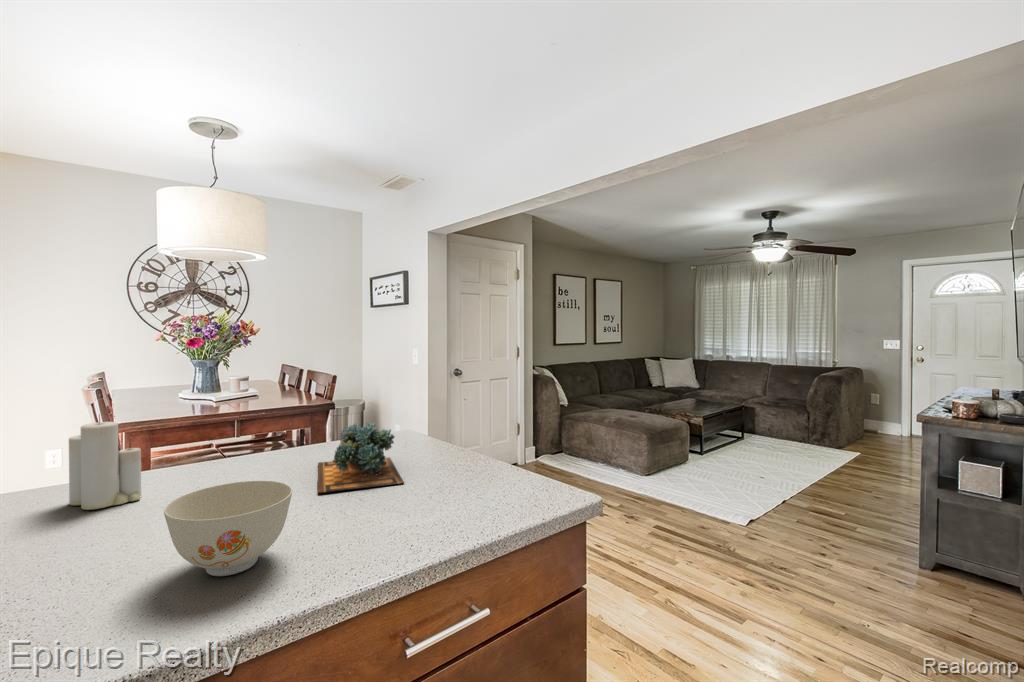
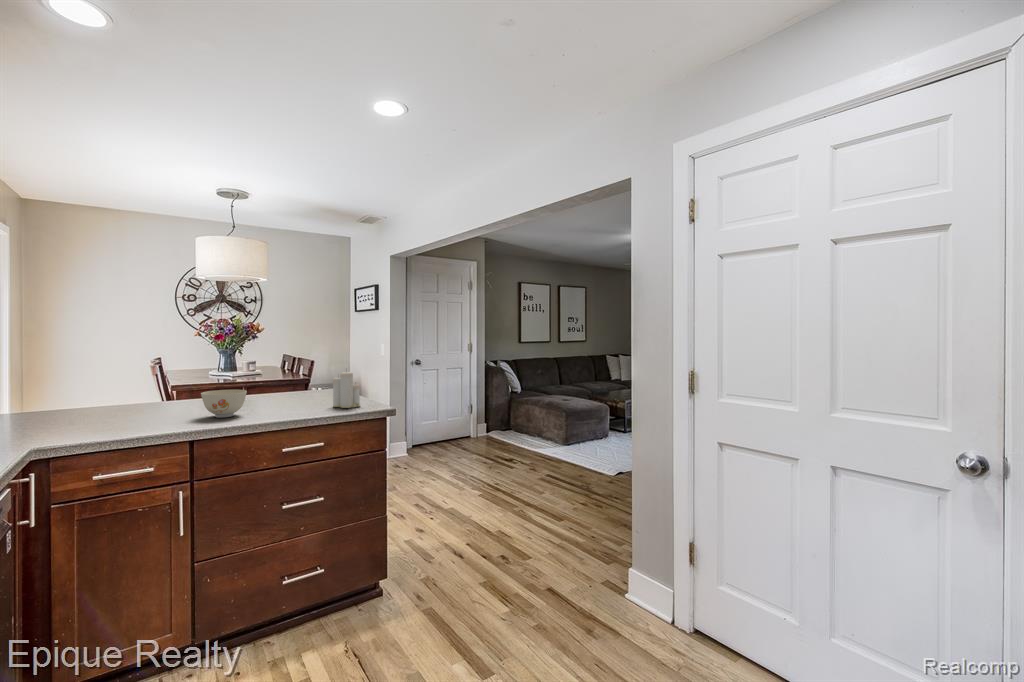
candle: present [69,414,141,510] -> present [333,372,360,408]
succulent plant: present [318,423,404,493] -> none [267,376,312,404]

